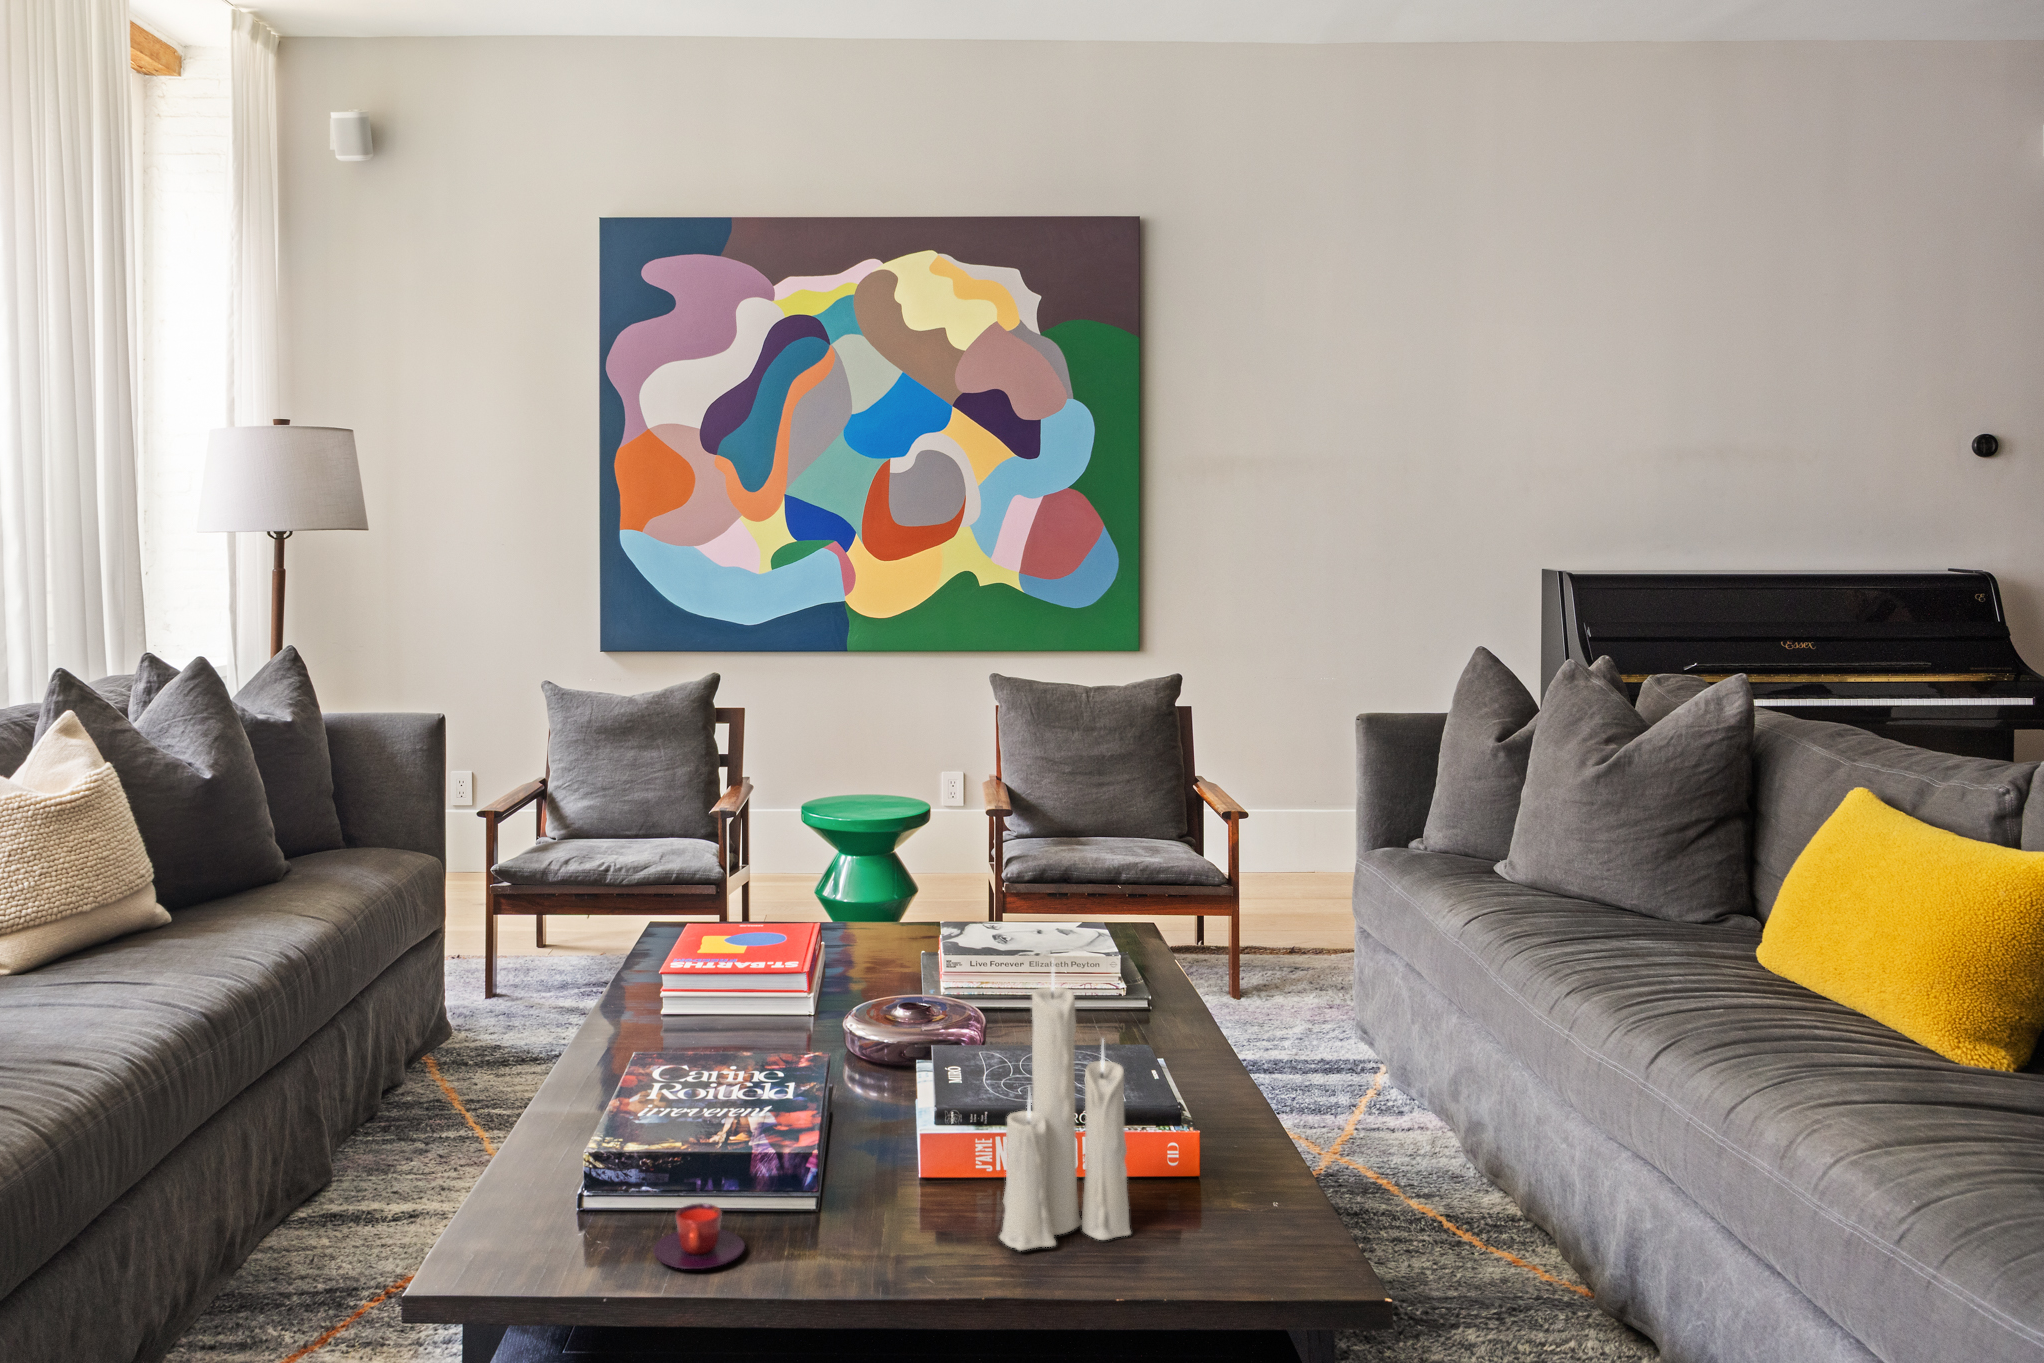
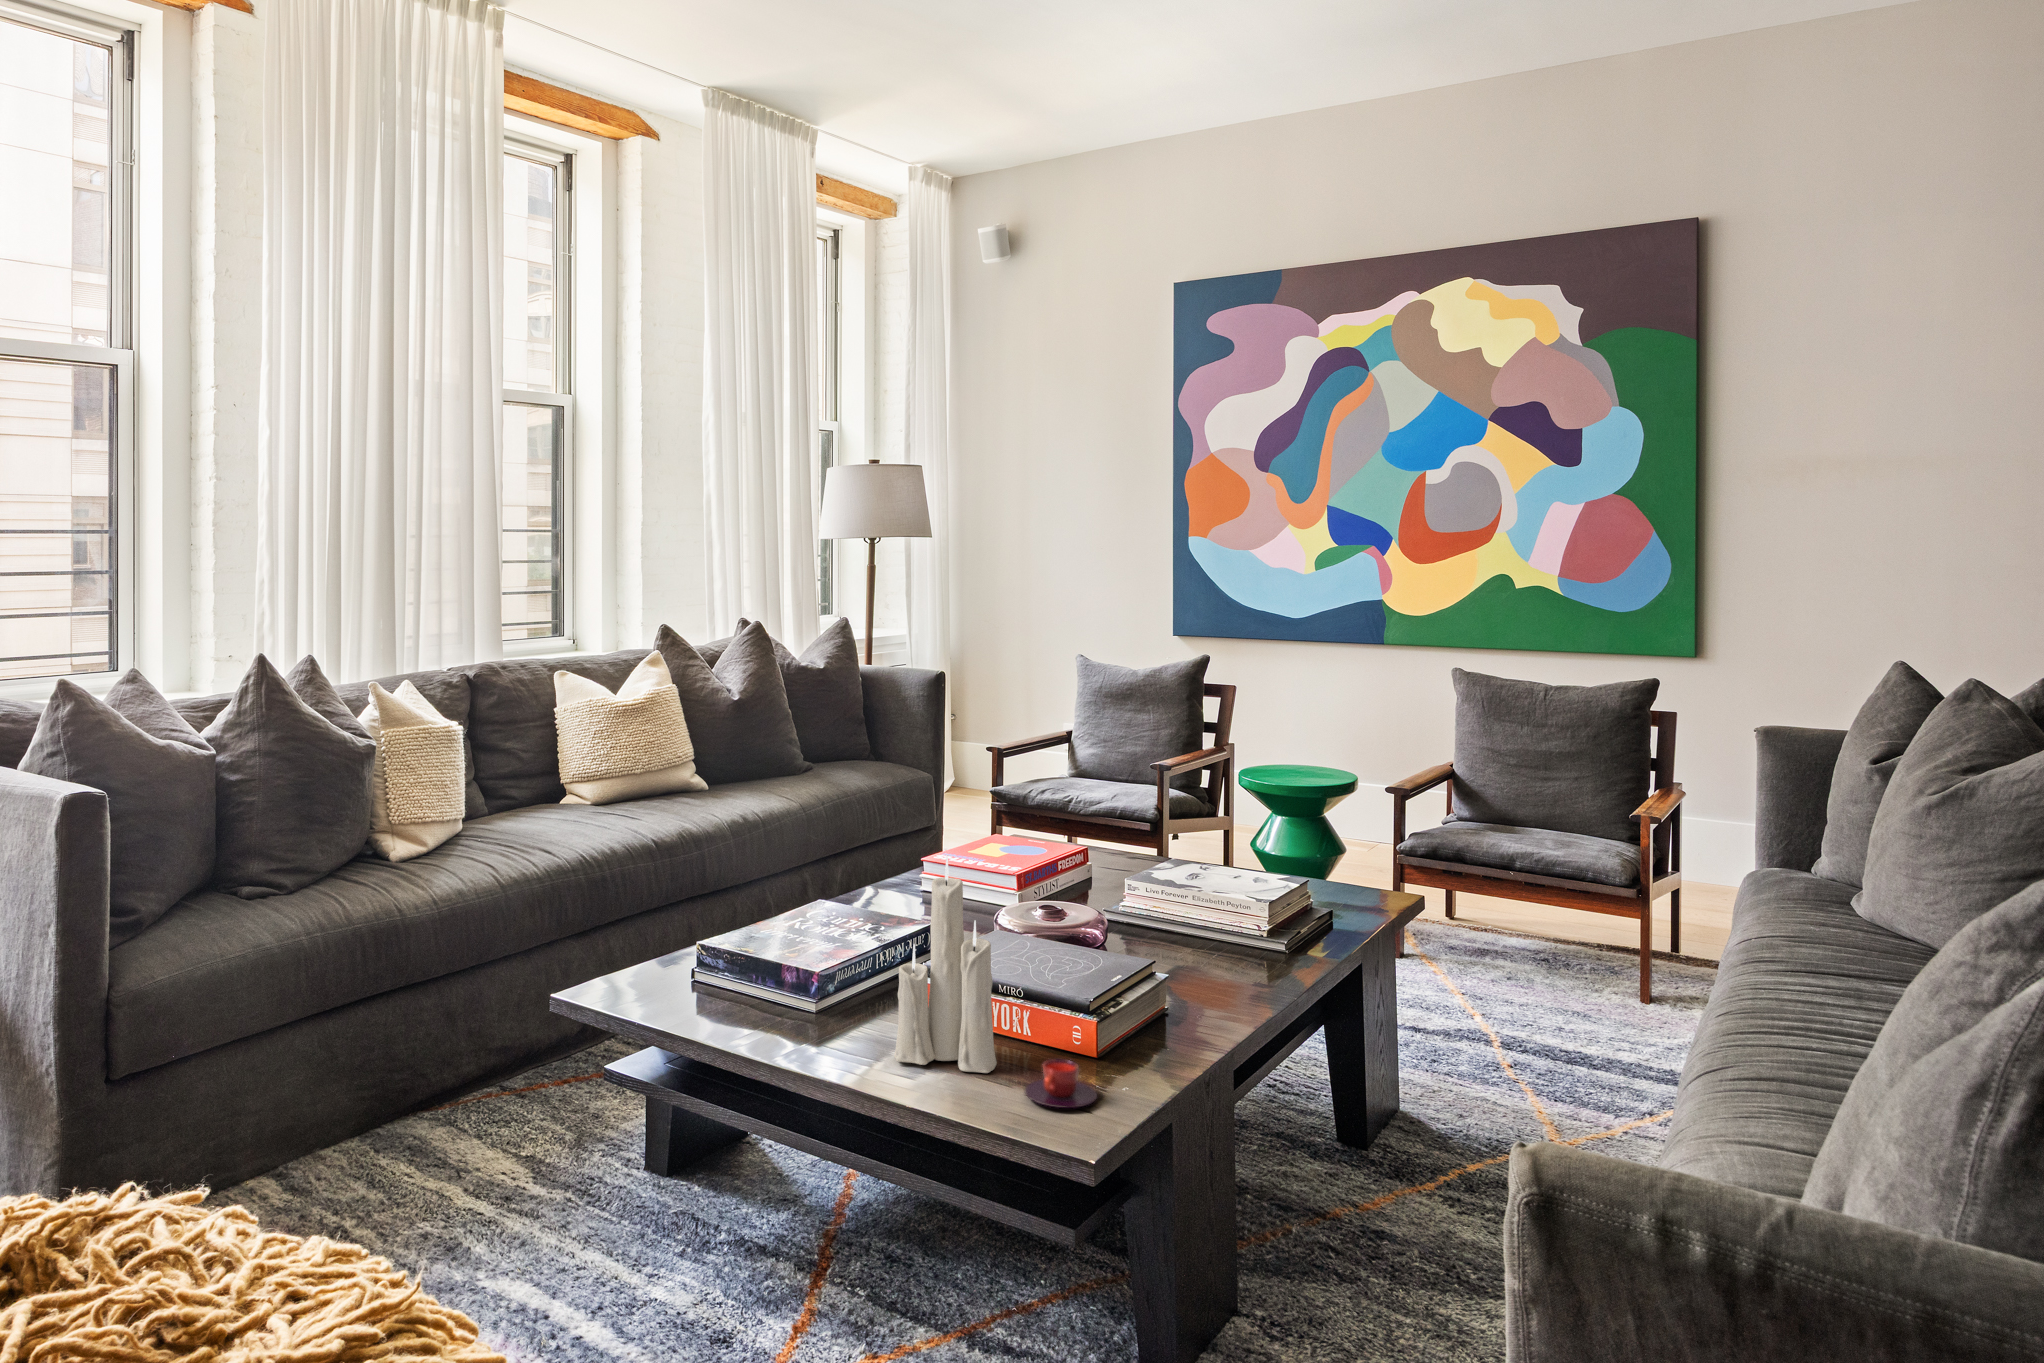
teacup: present [653,1203,745,1269] -> present [1025,1059,1097,1108]

